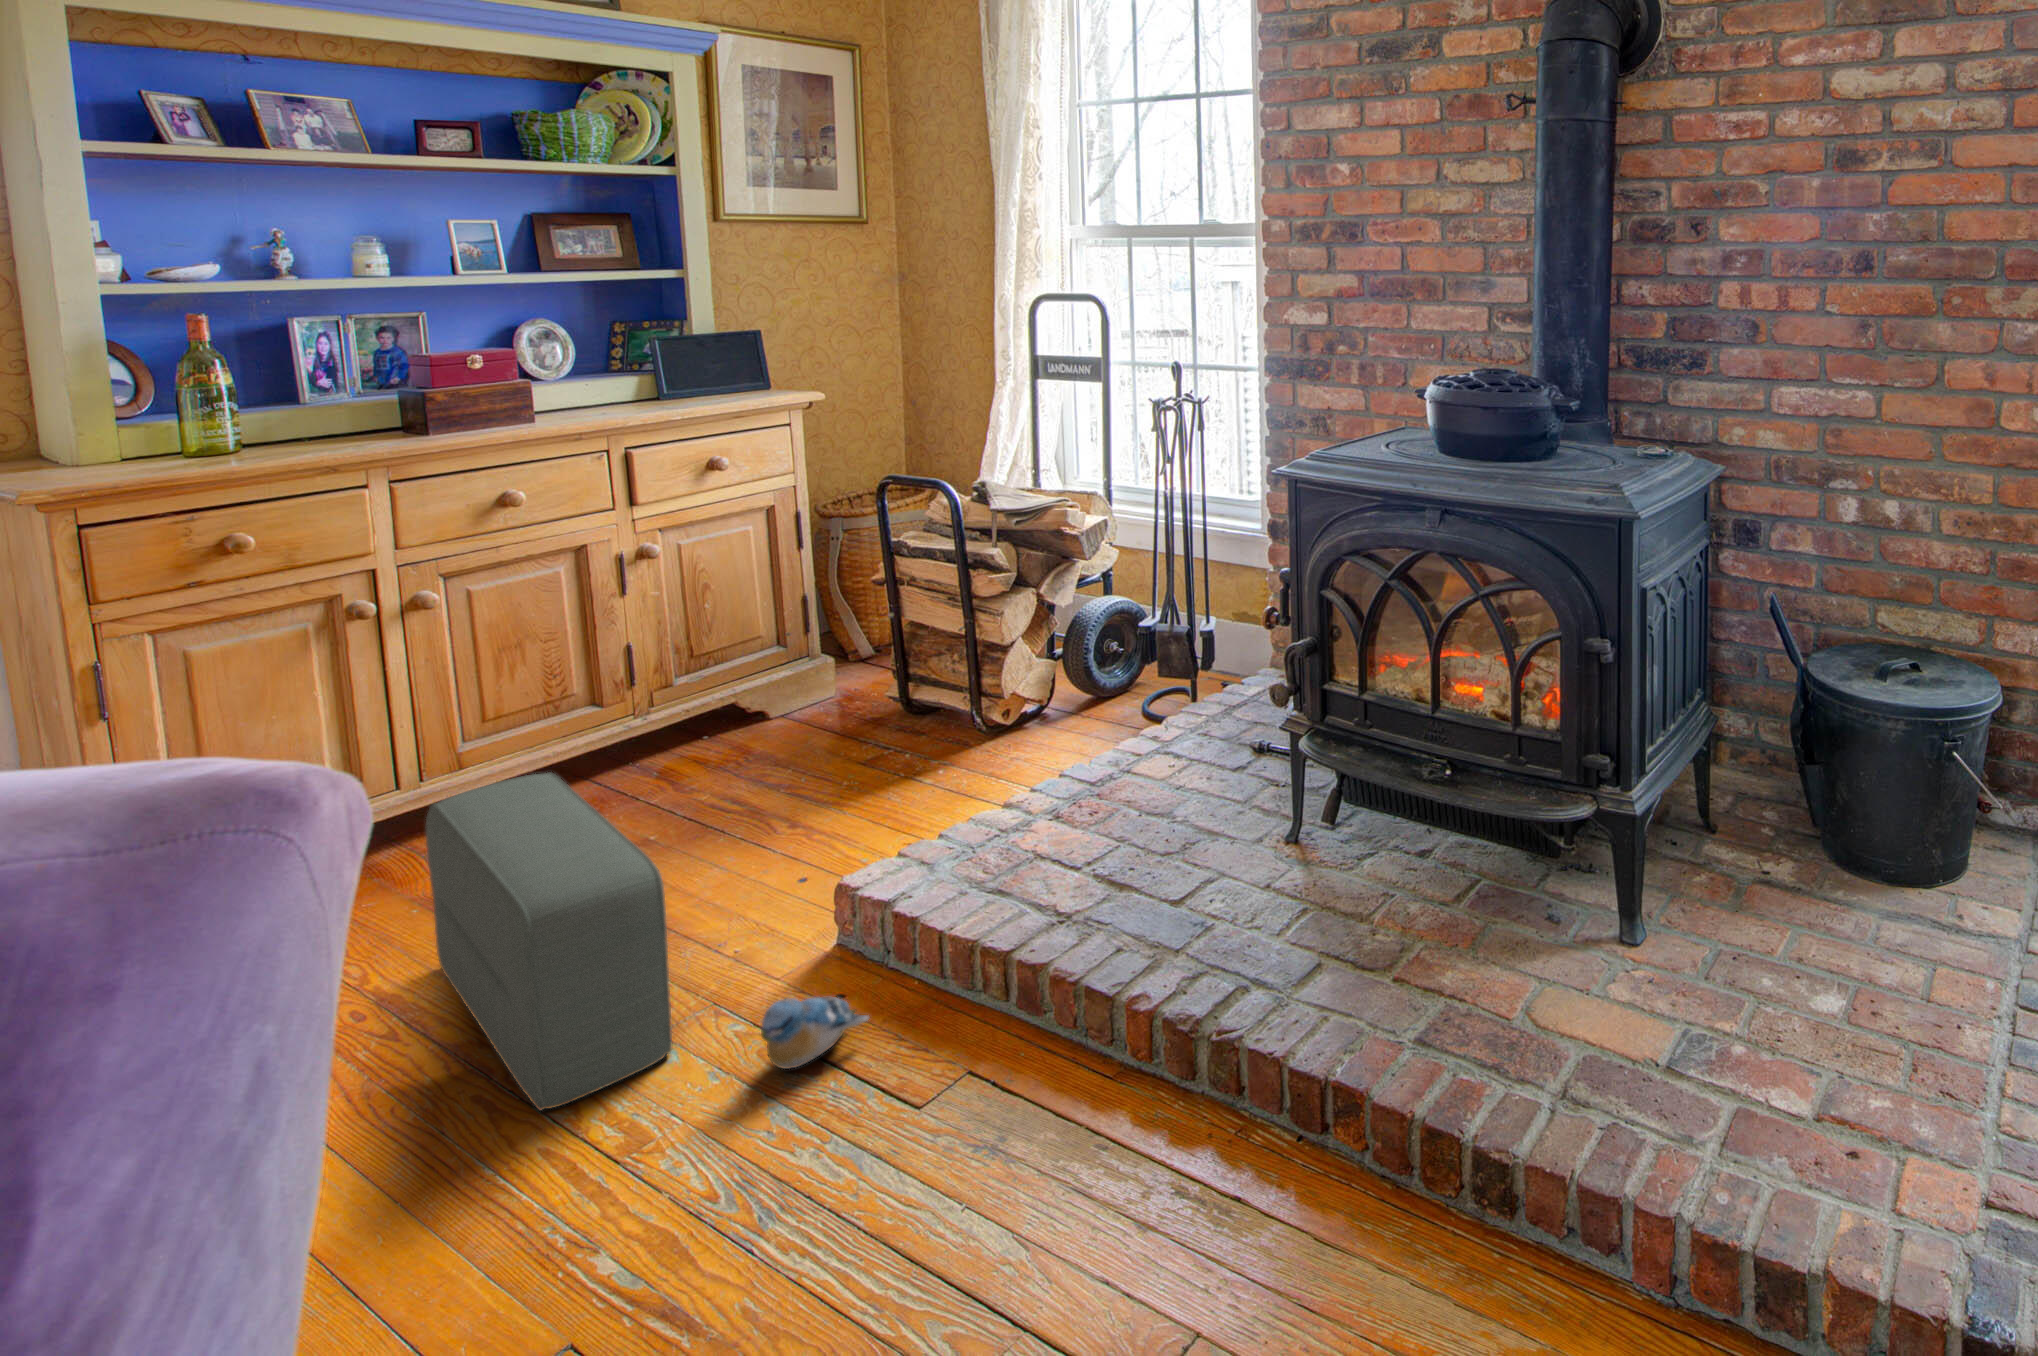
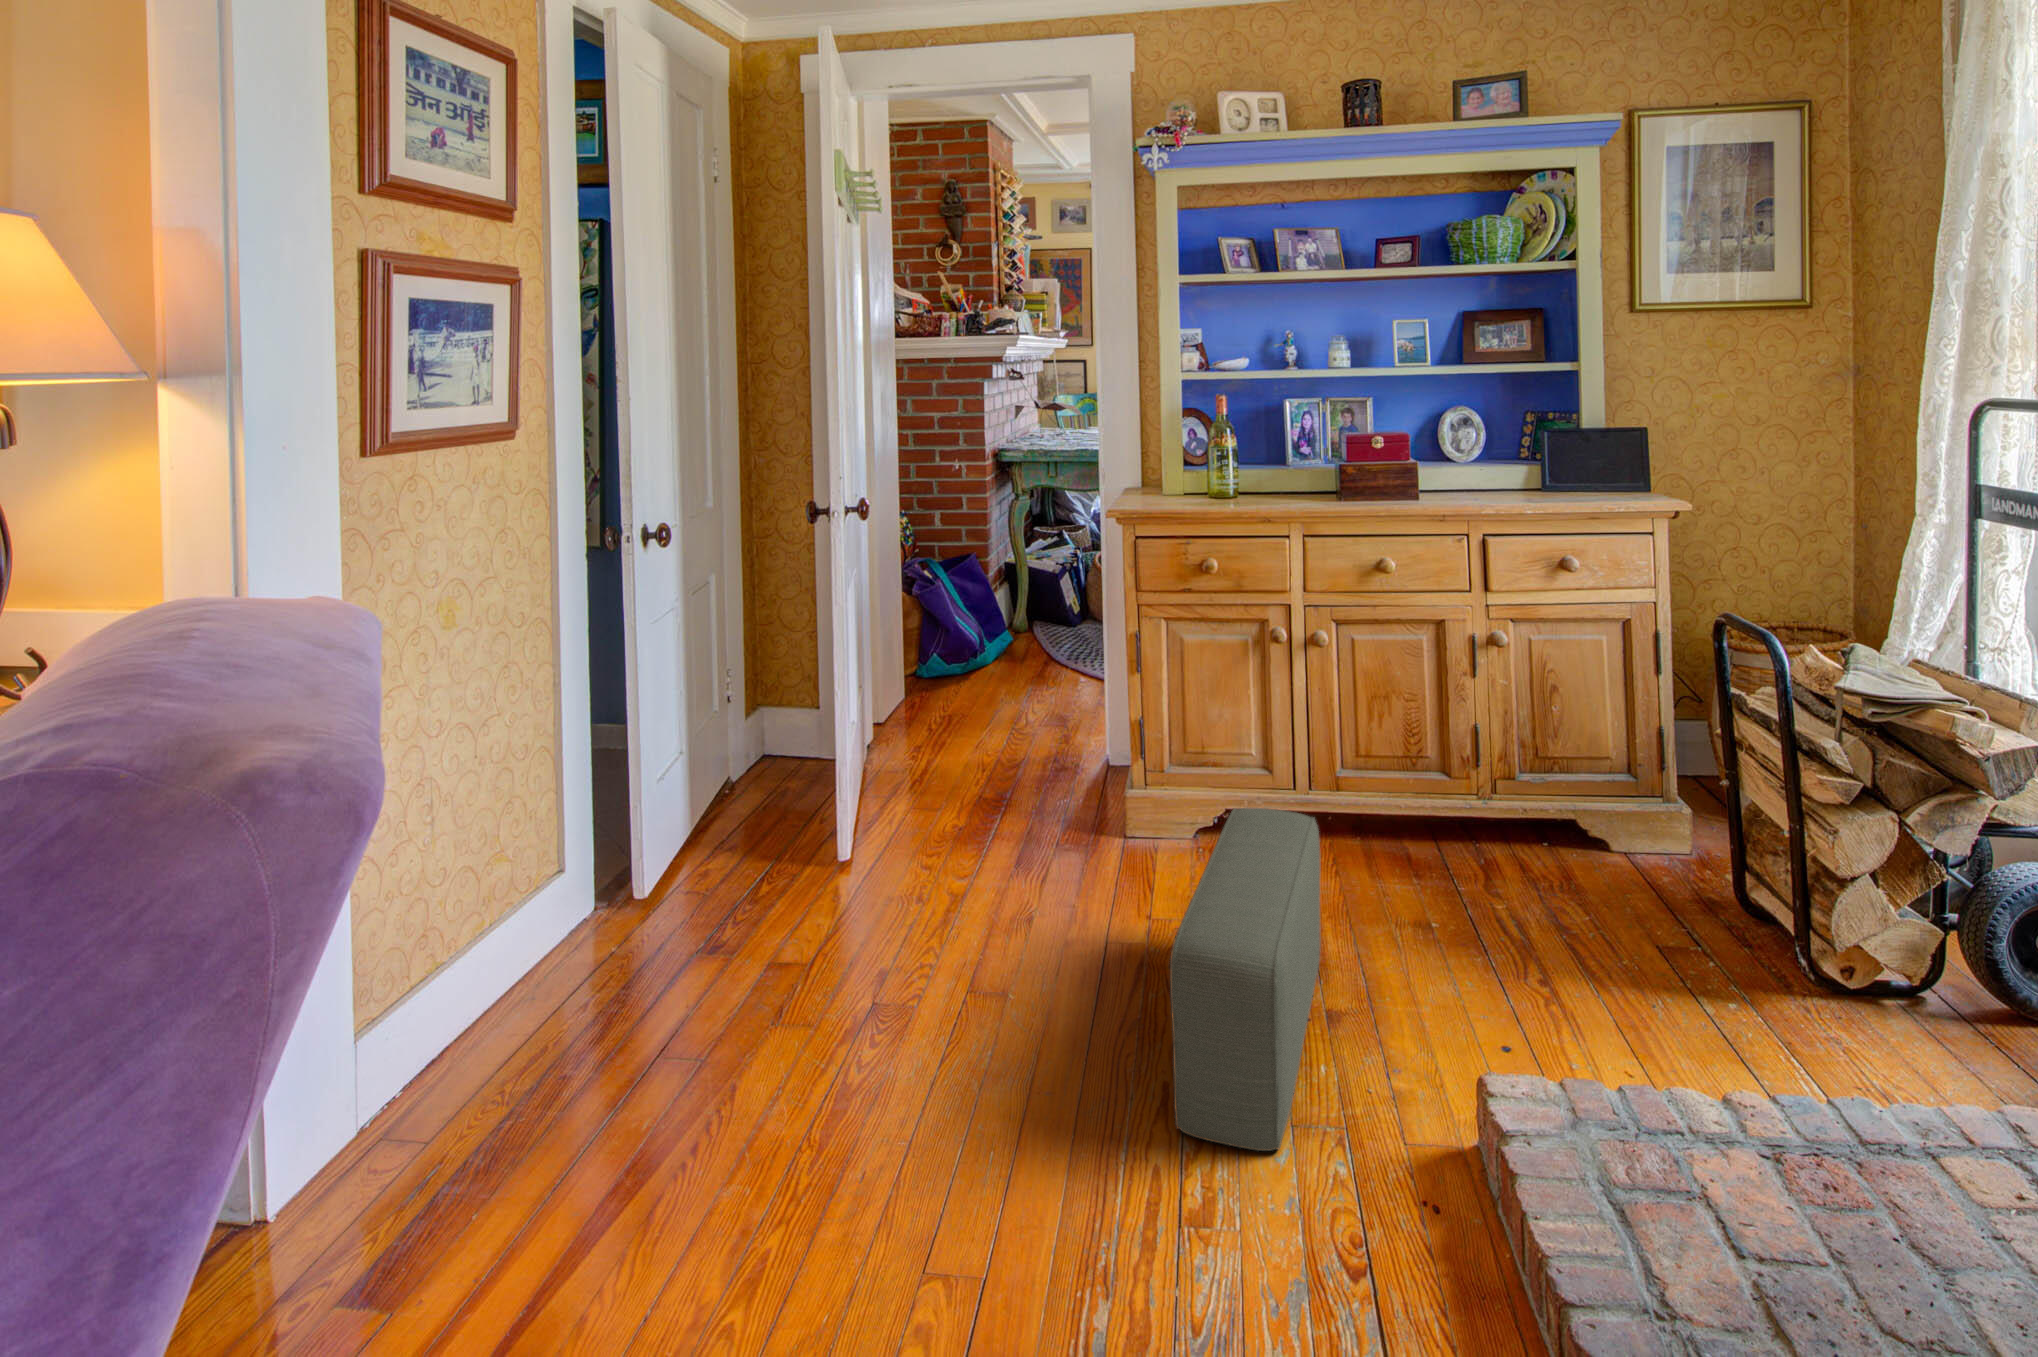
plush toy: present [761,997,869,1069] -> none [1300,1172,1421,1266]

